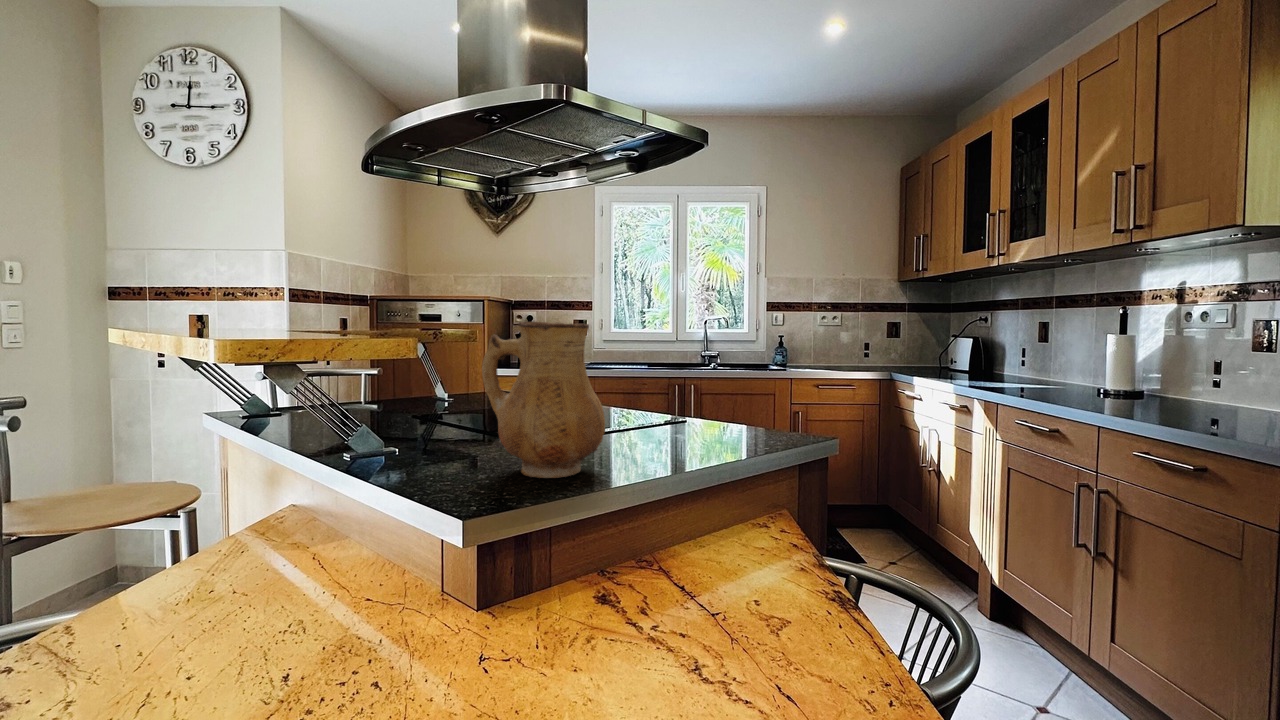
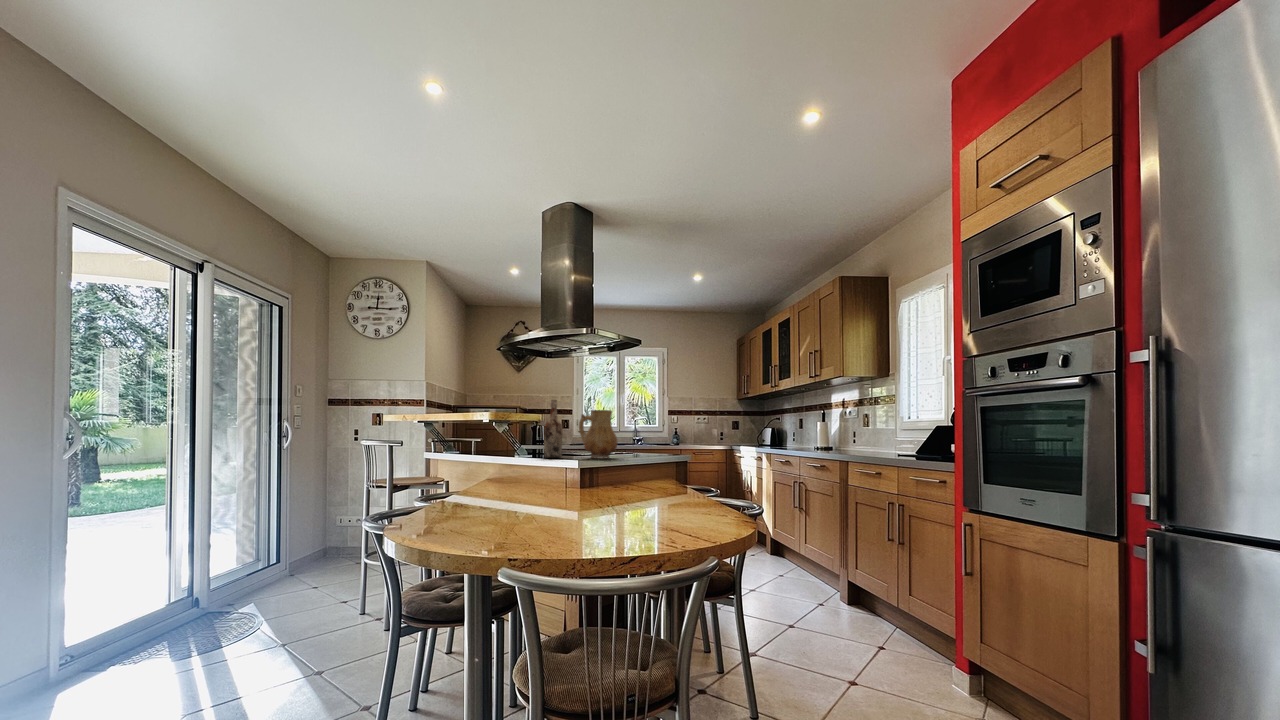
wine bottle: none [388,290,445,467] -> present [544,400,562,458]

